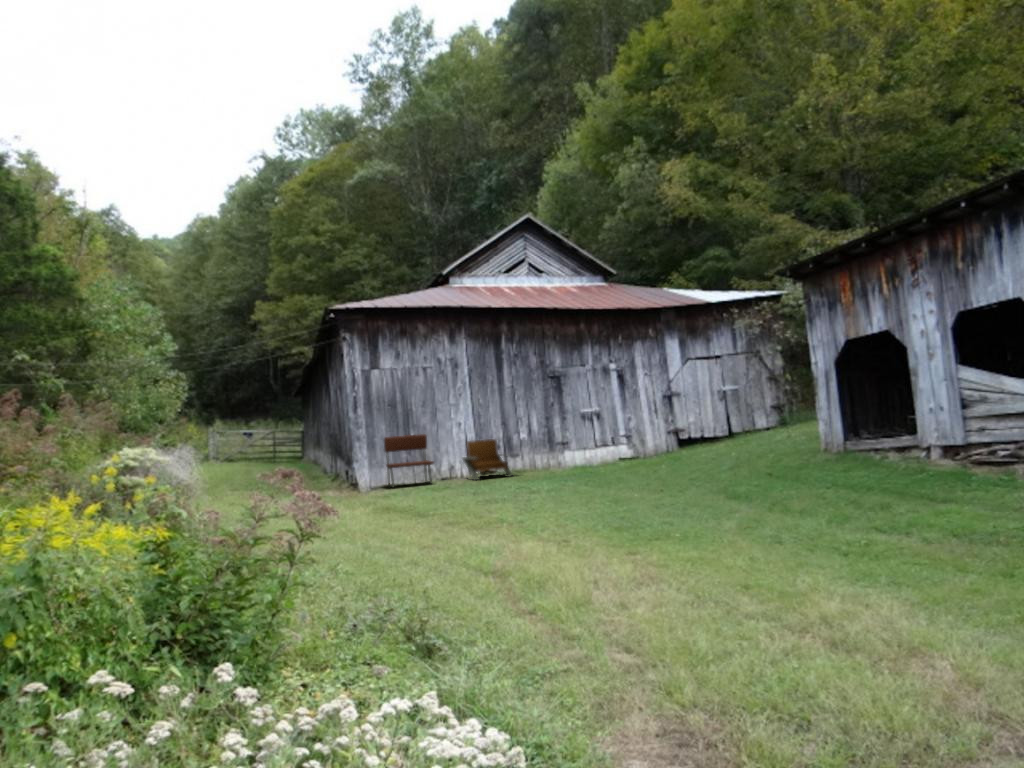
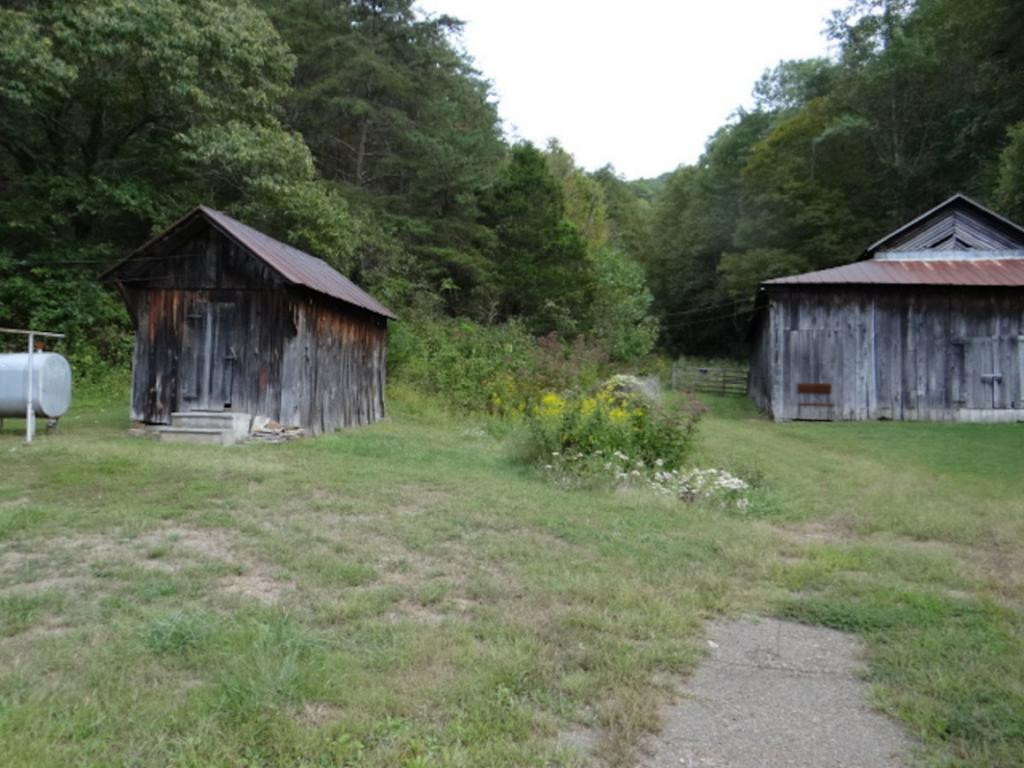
lounge chair: present [462,439,512,480] -> none [860,392,904,423]

